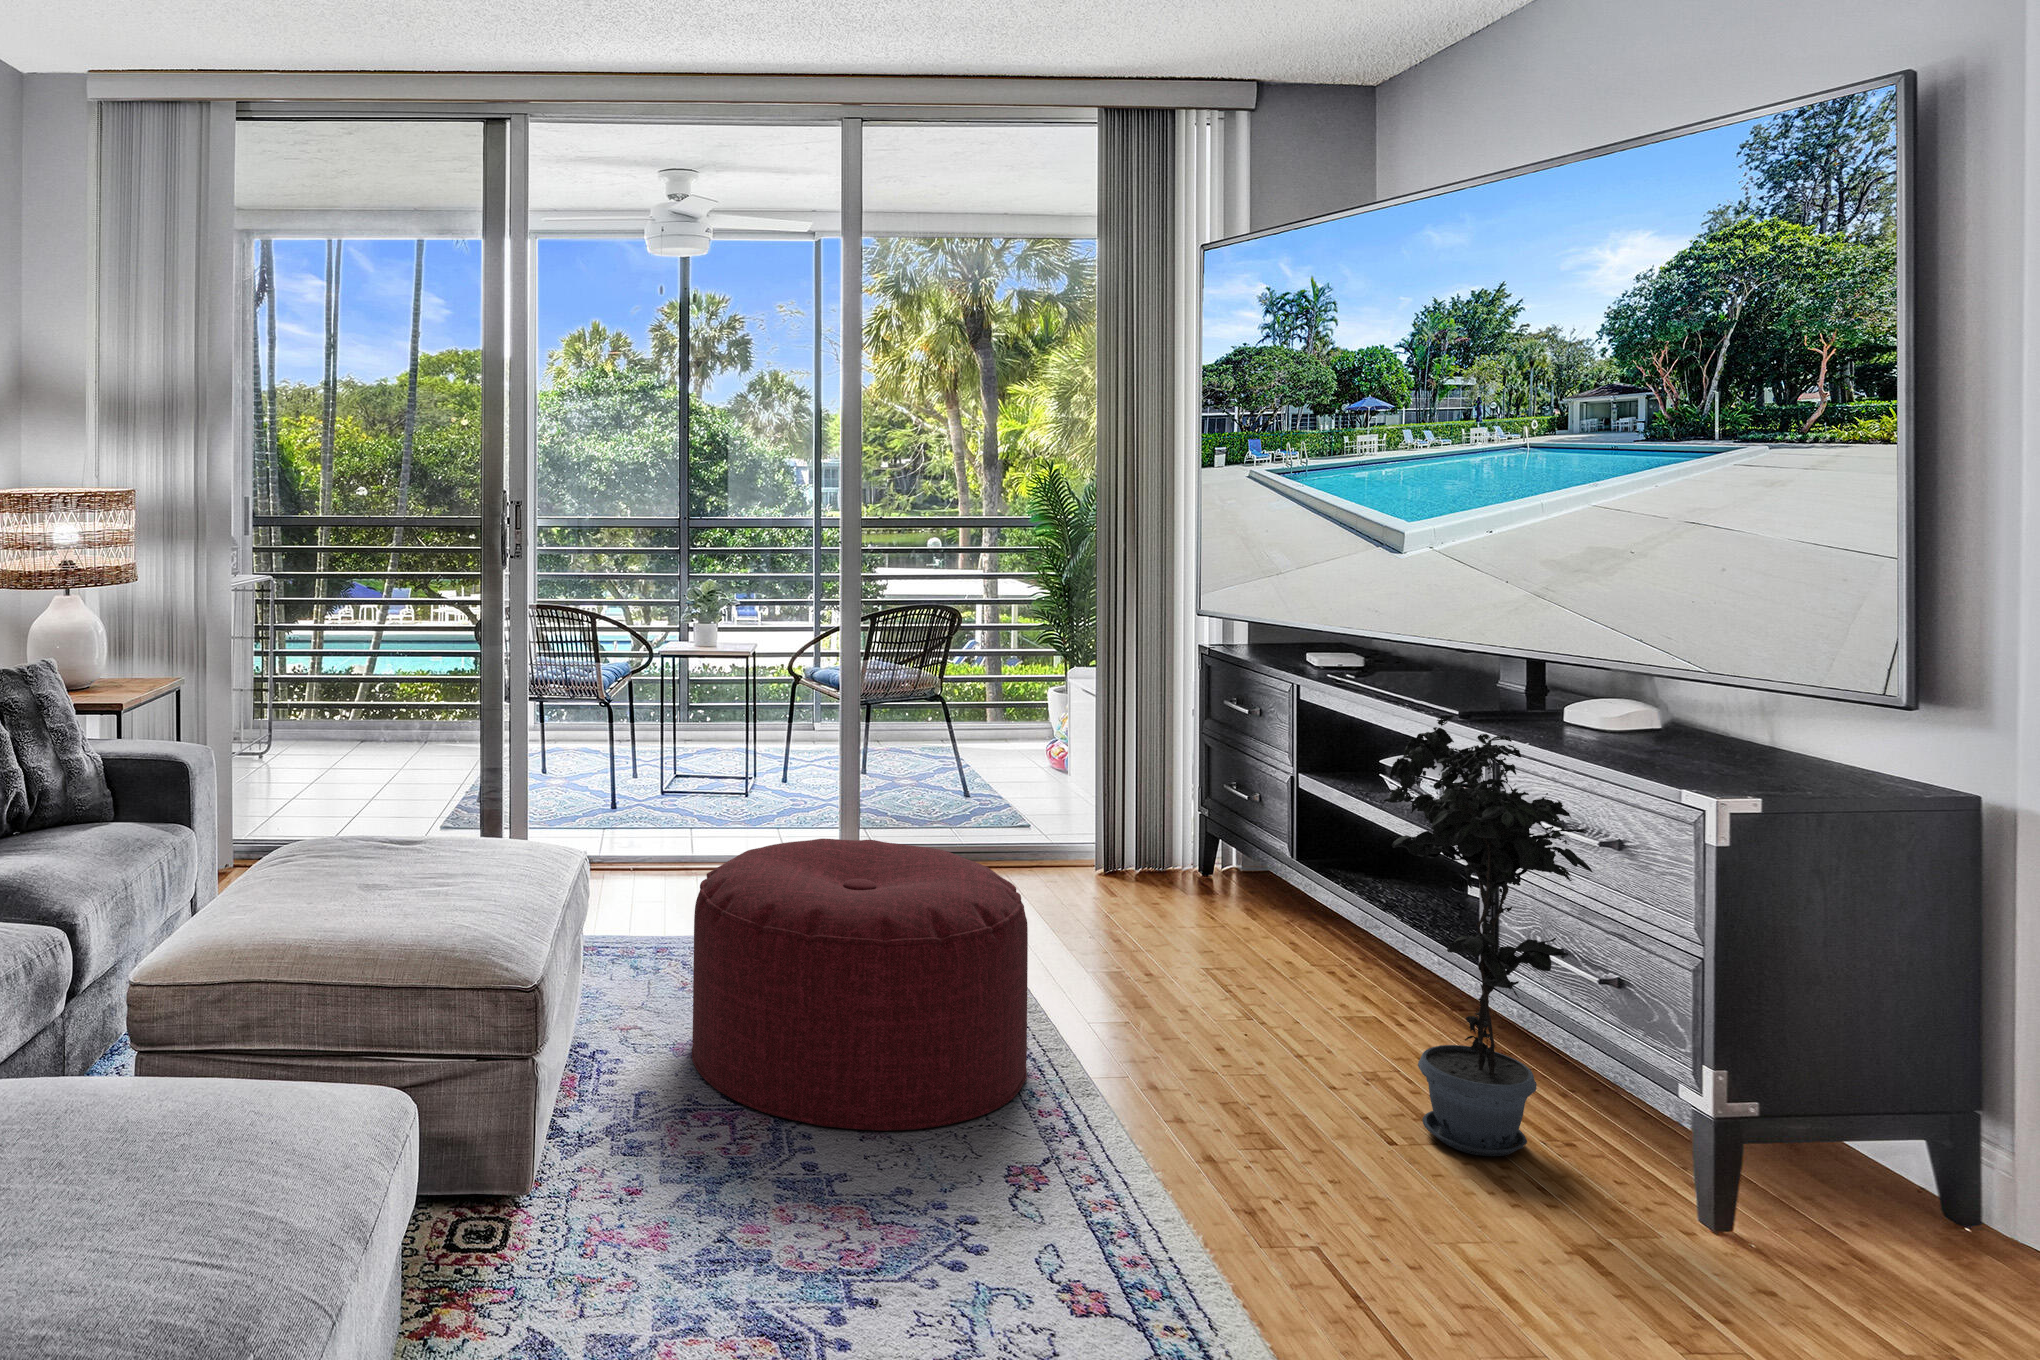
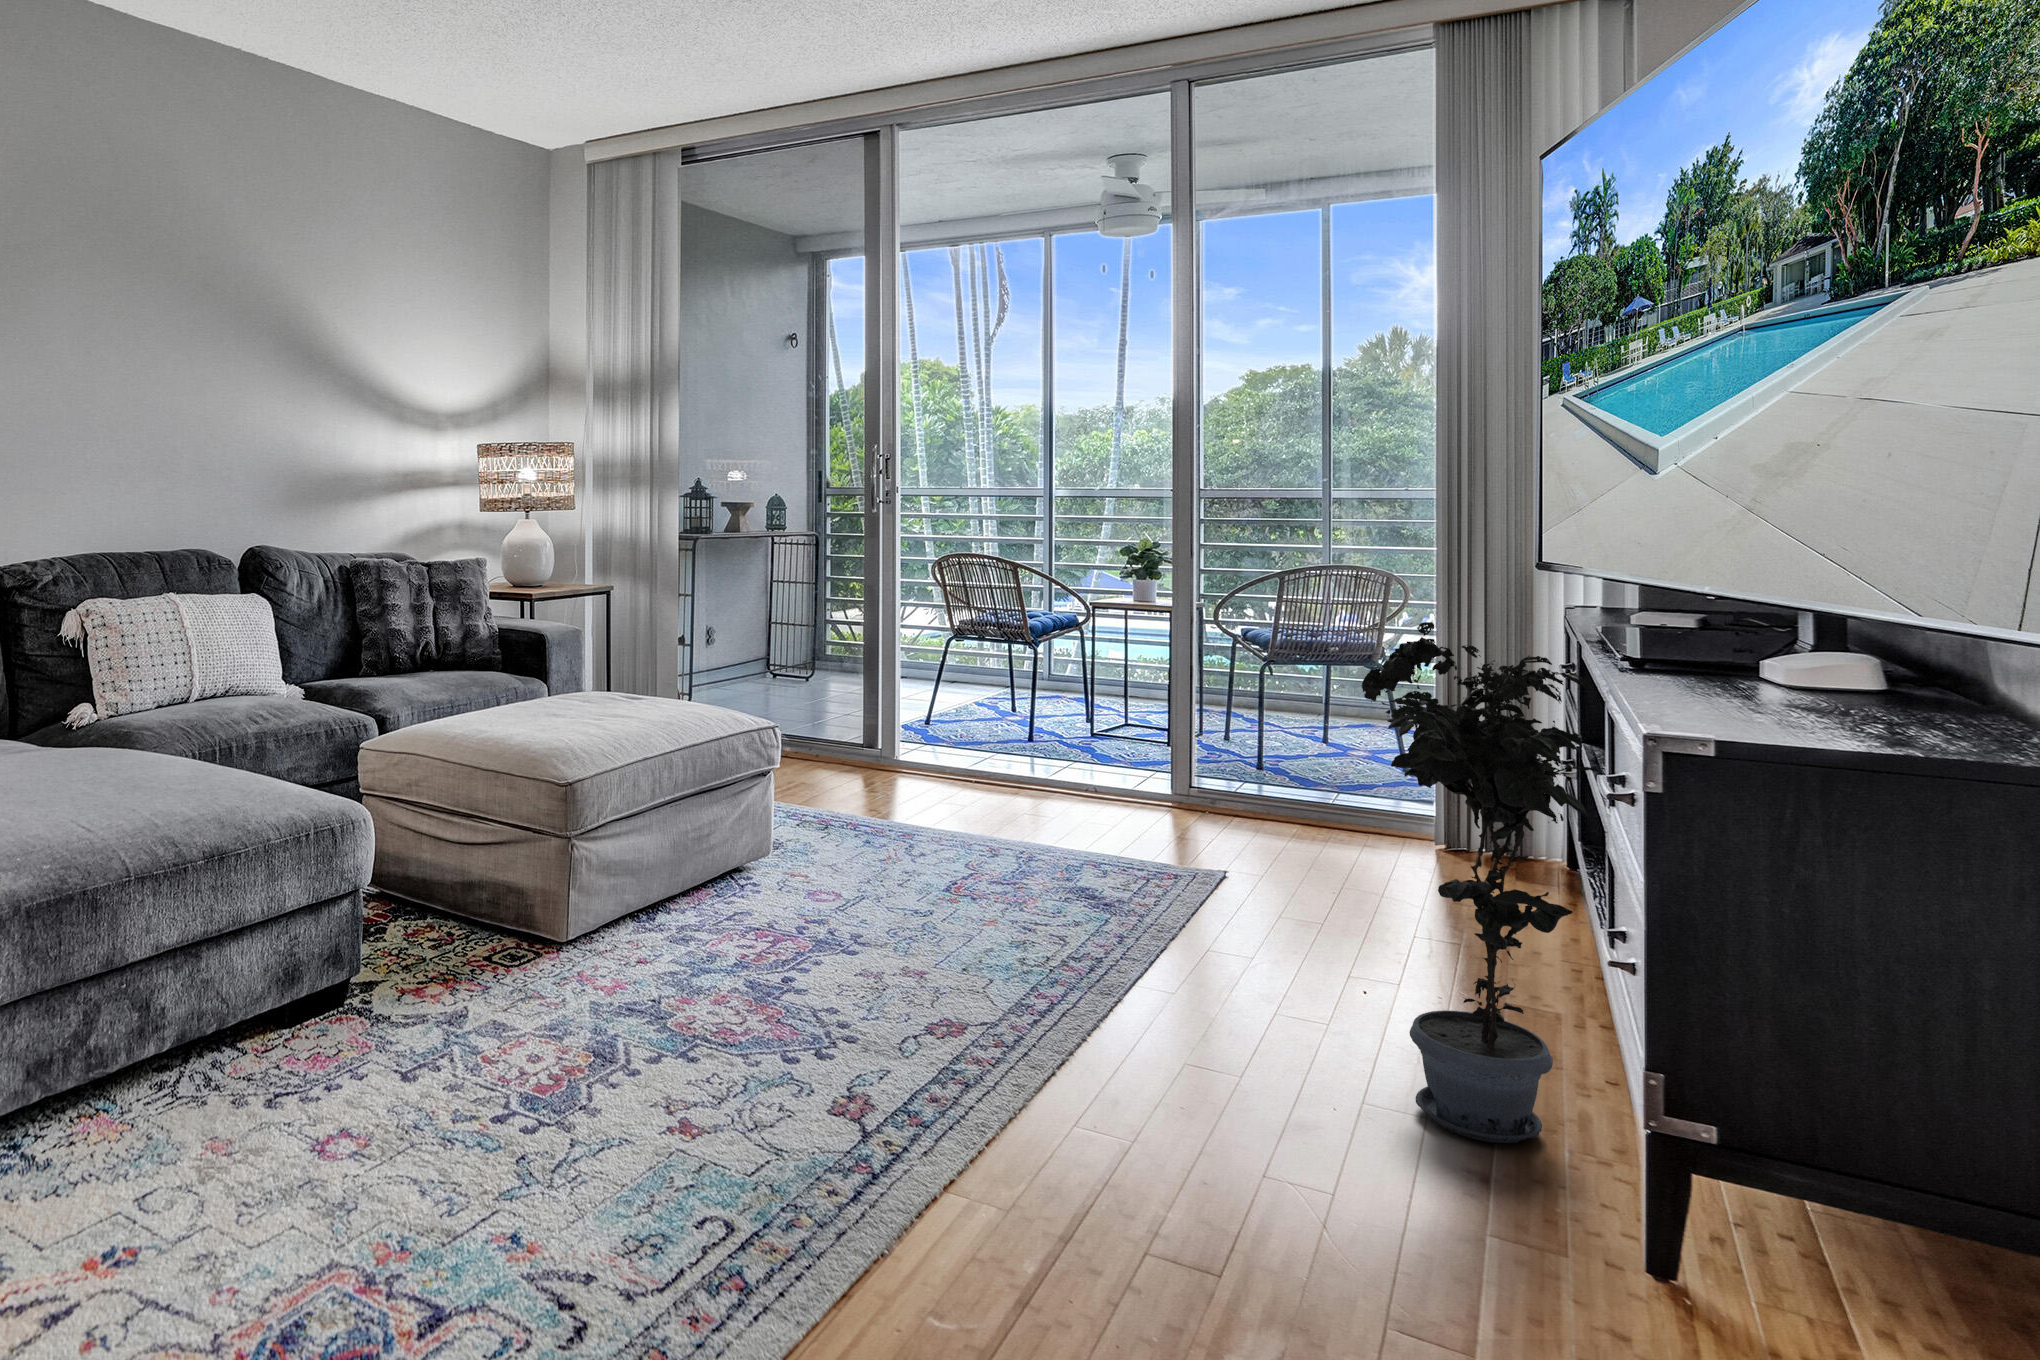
ottoman: present [692,839,1028,1131] -> none [775,731,1083,979]

